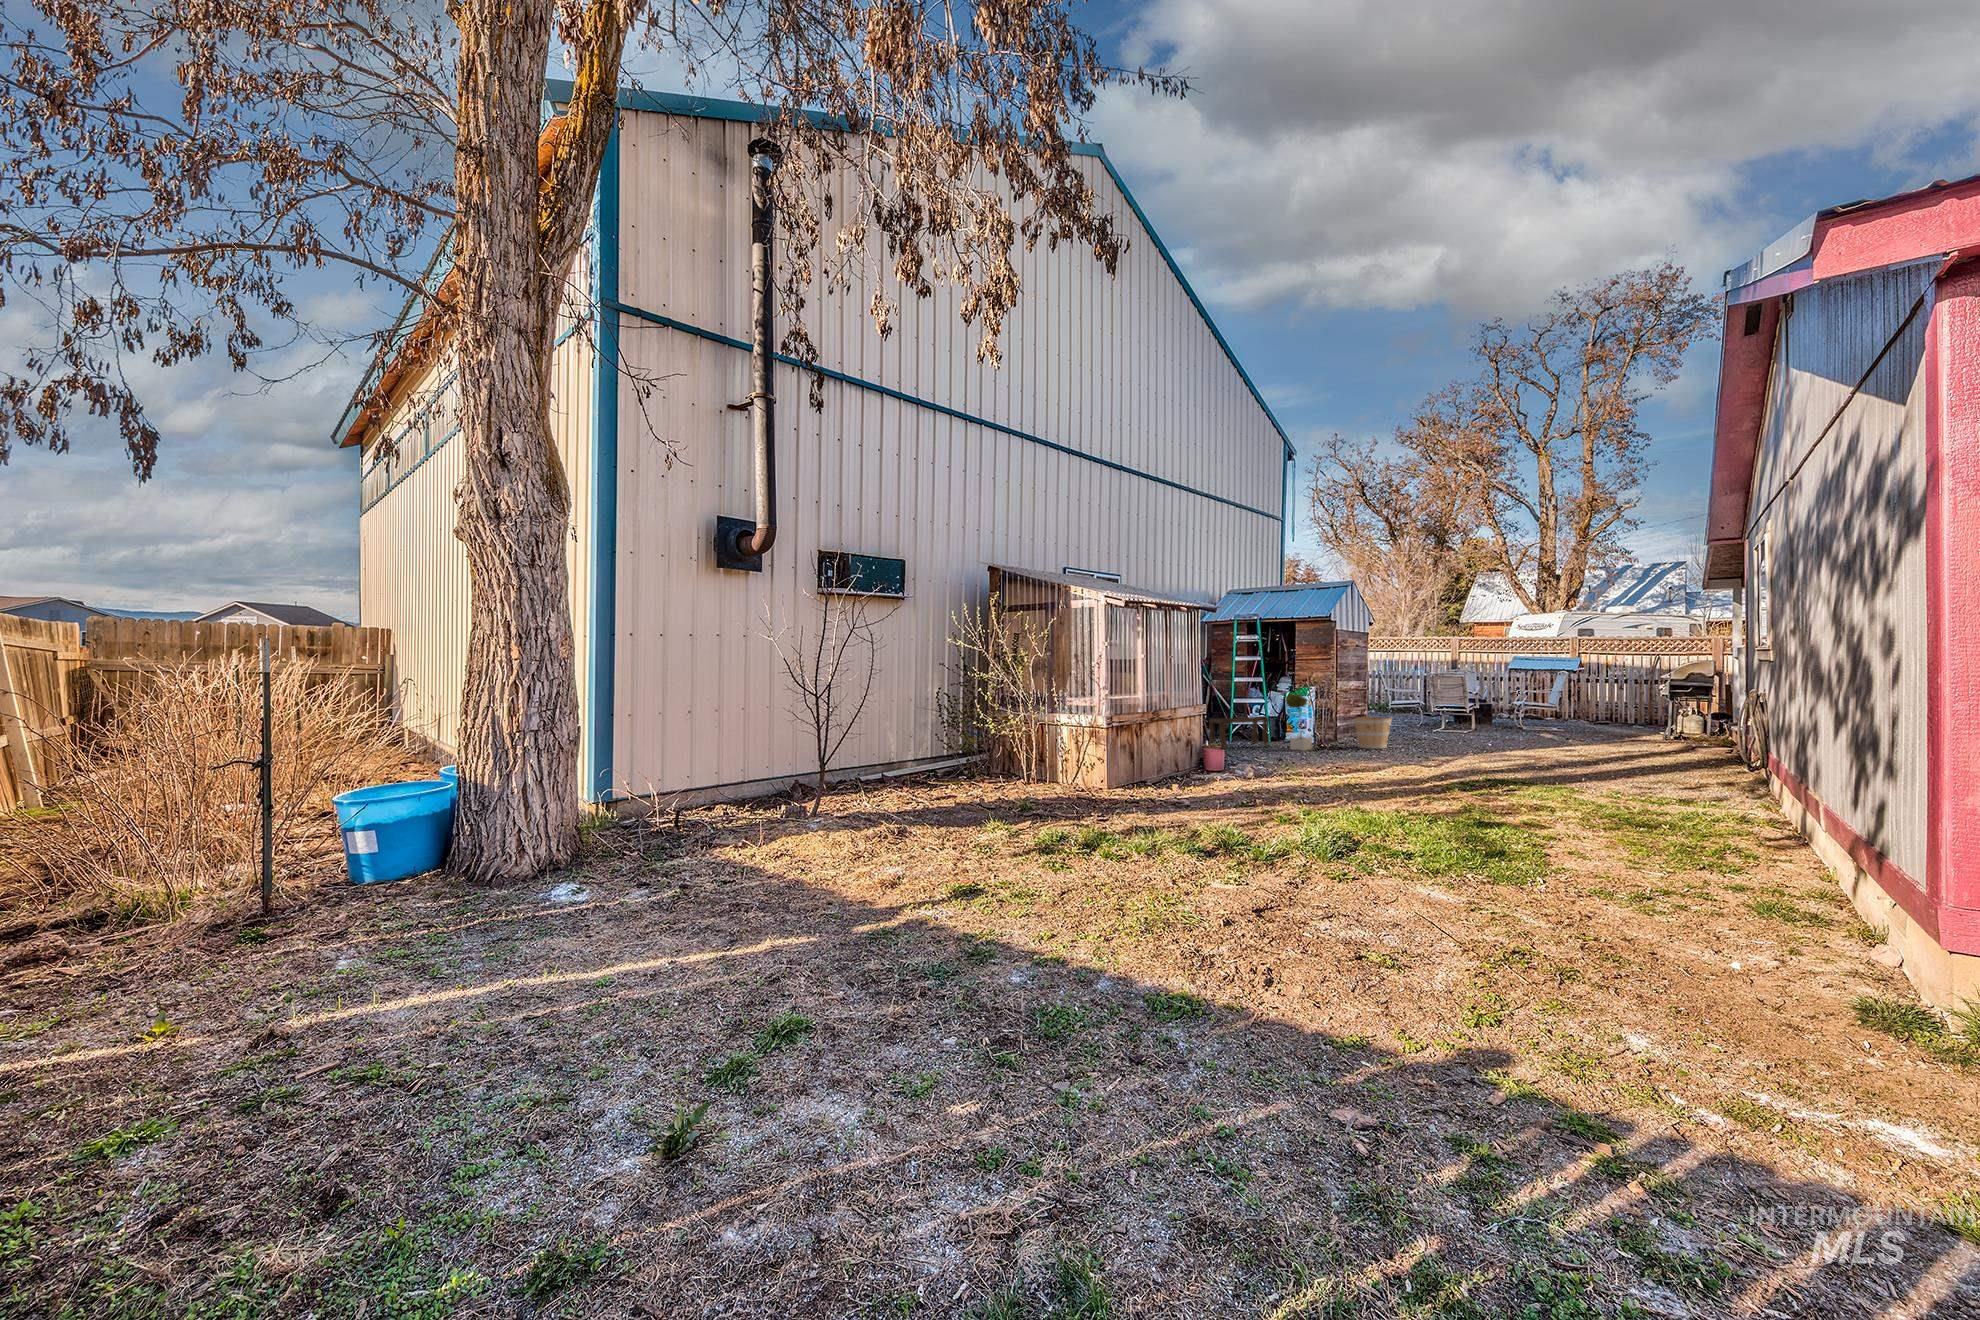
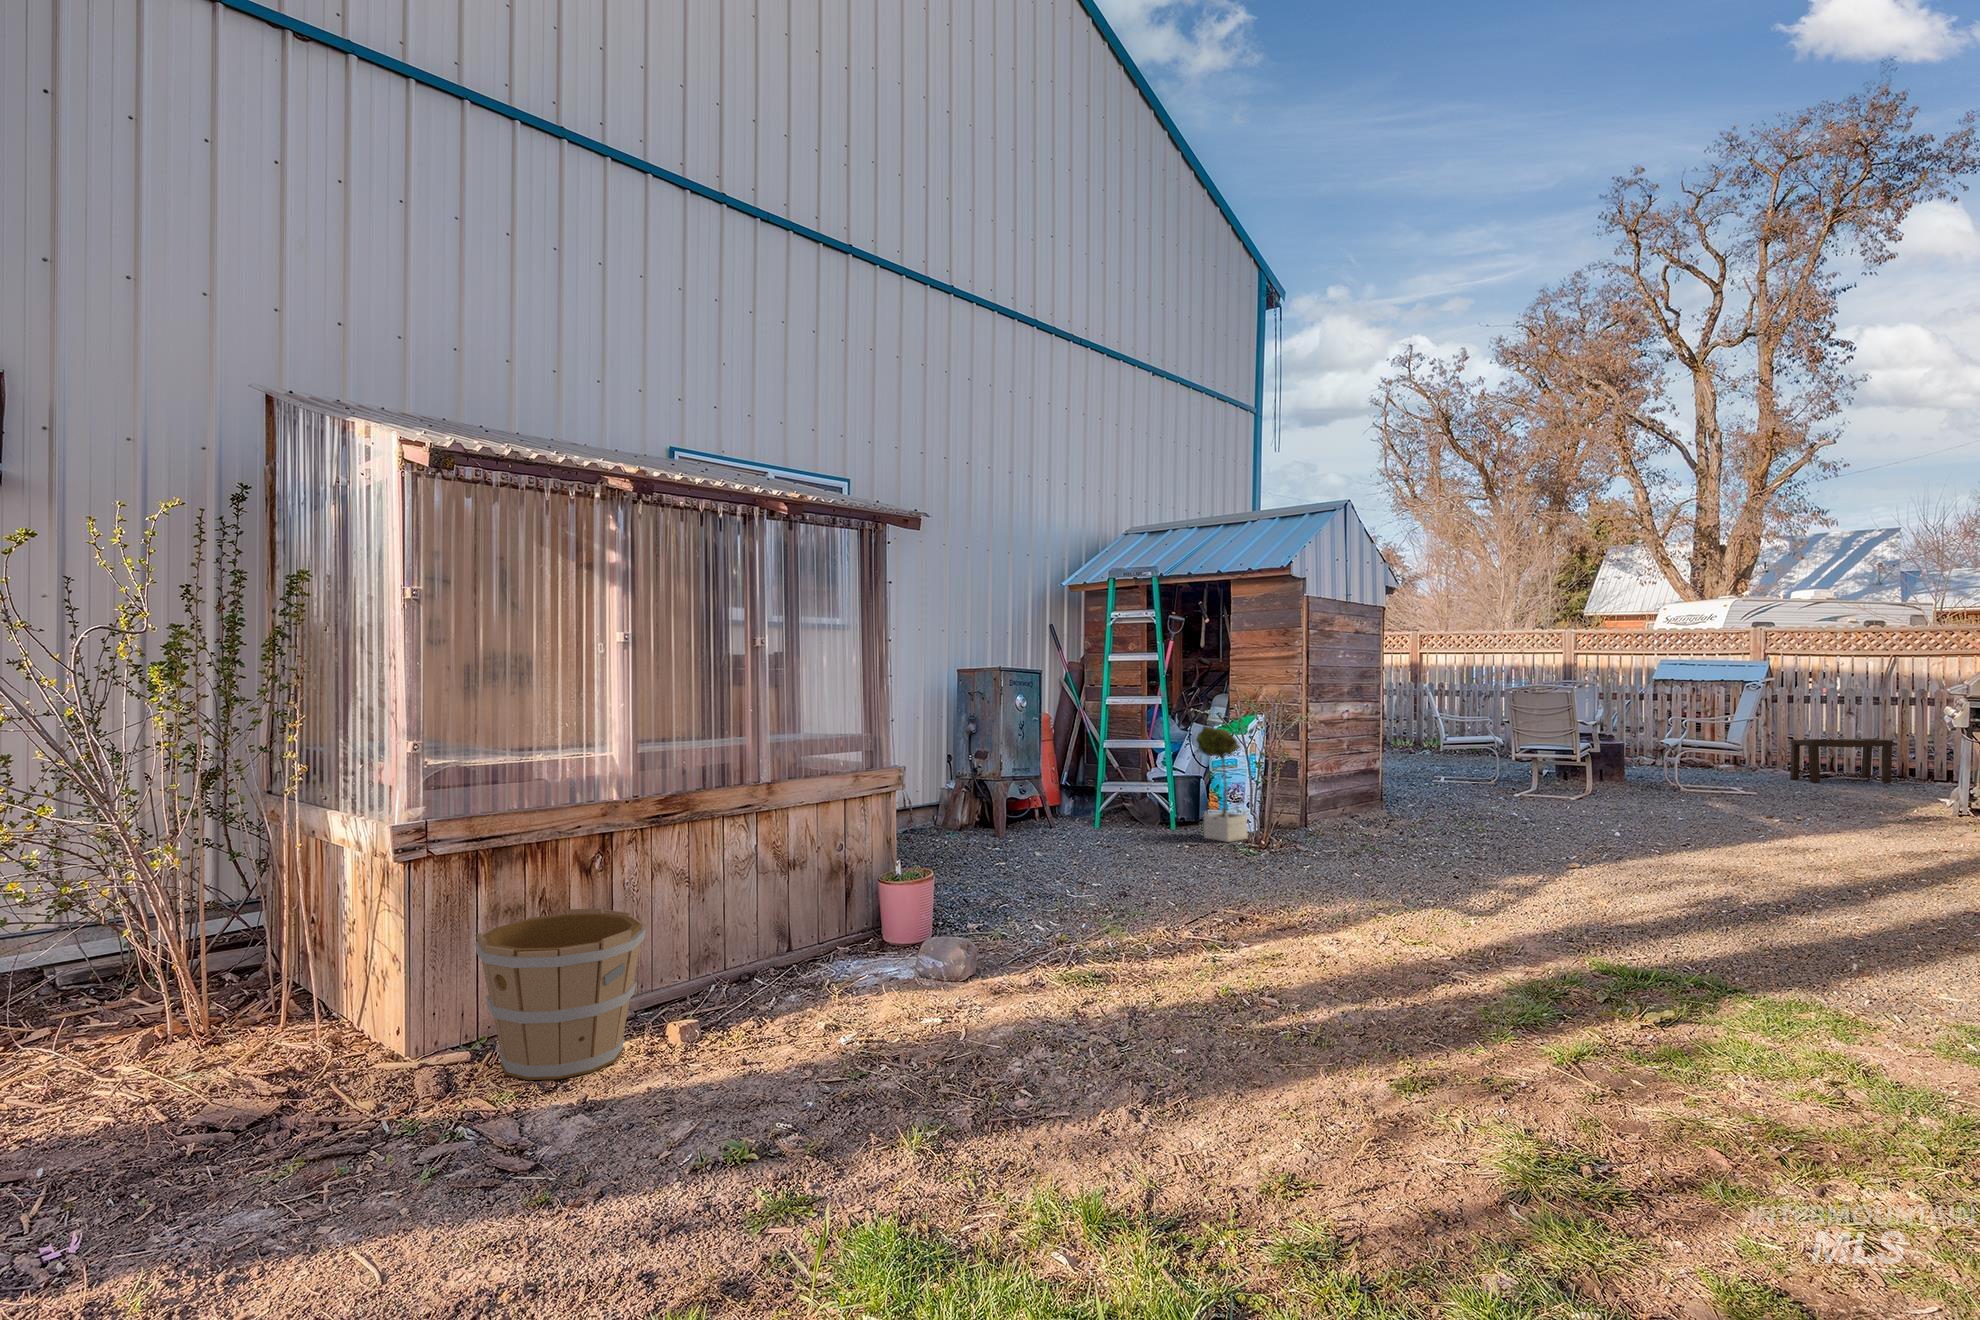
bench: present [1209,716,1269,749] -> present [1790,738,1894,783]
wooden bucket: present [1353,716,1391,749] -> present [475,909,646,1080]

